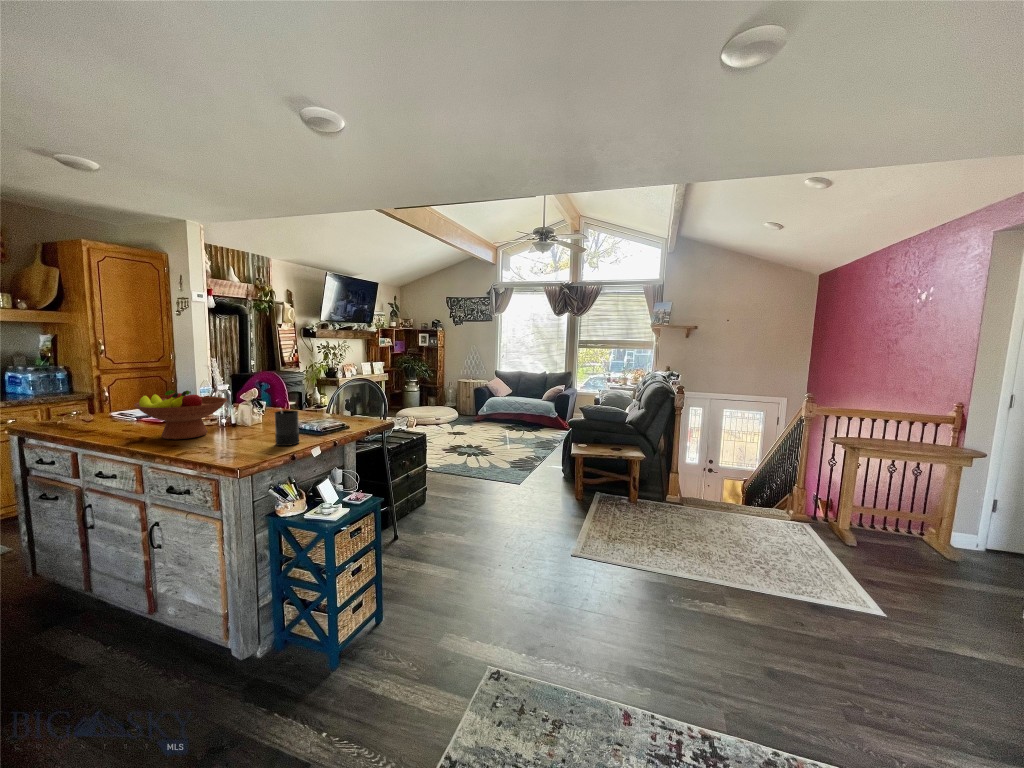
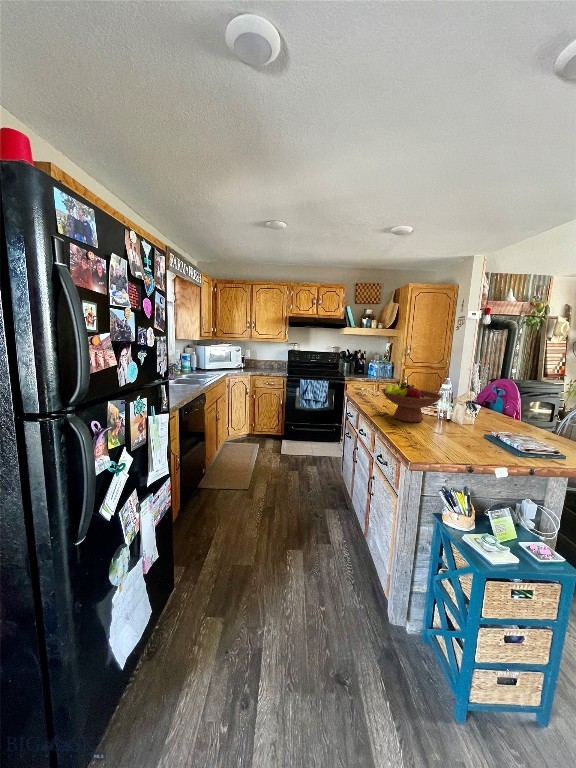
candle: present [275,410,299,446] -> none [461,414,492,457]

